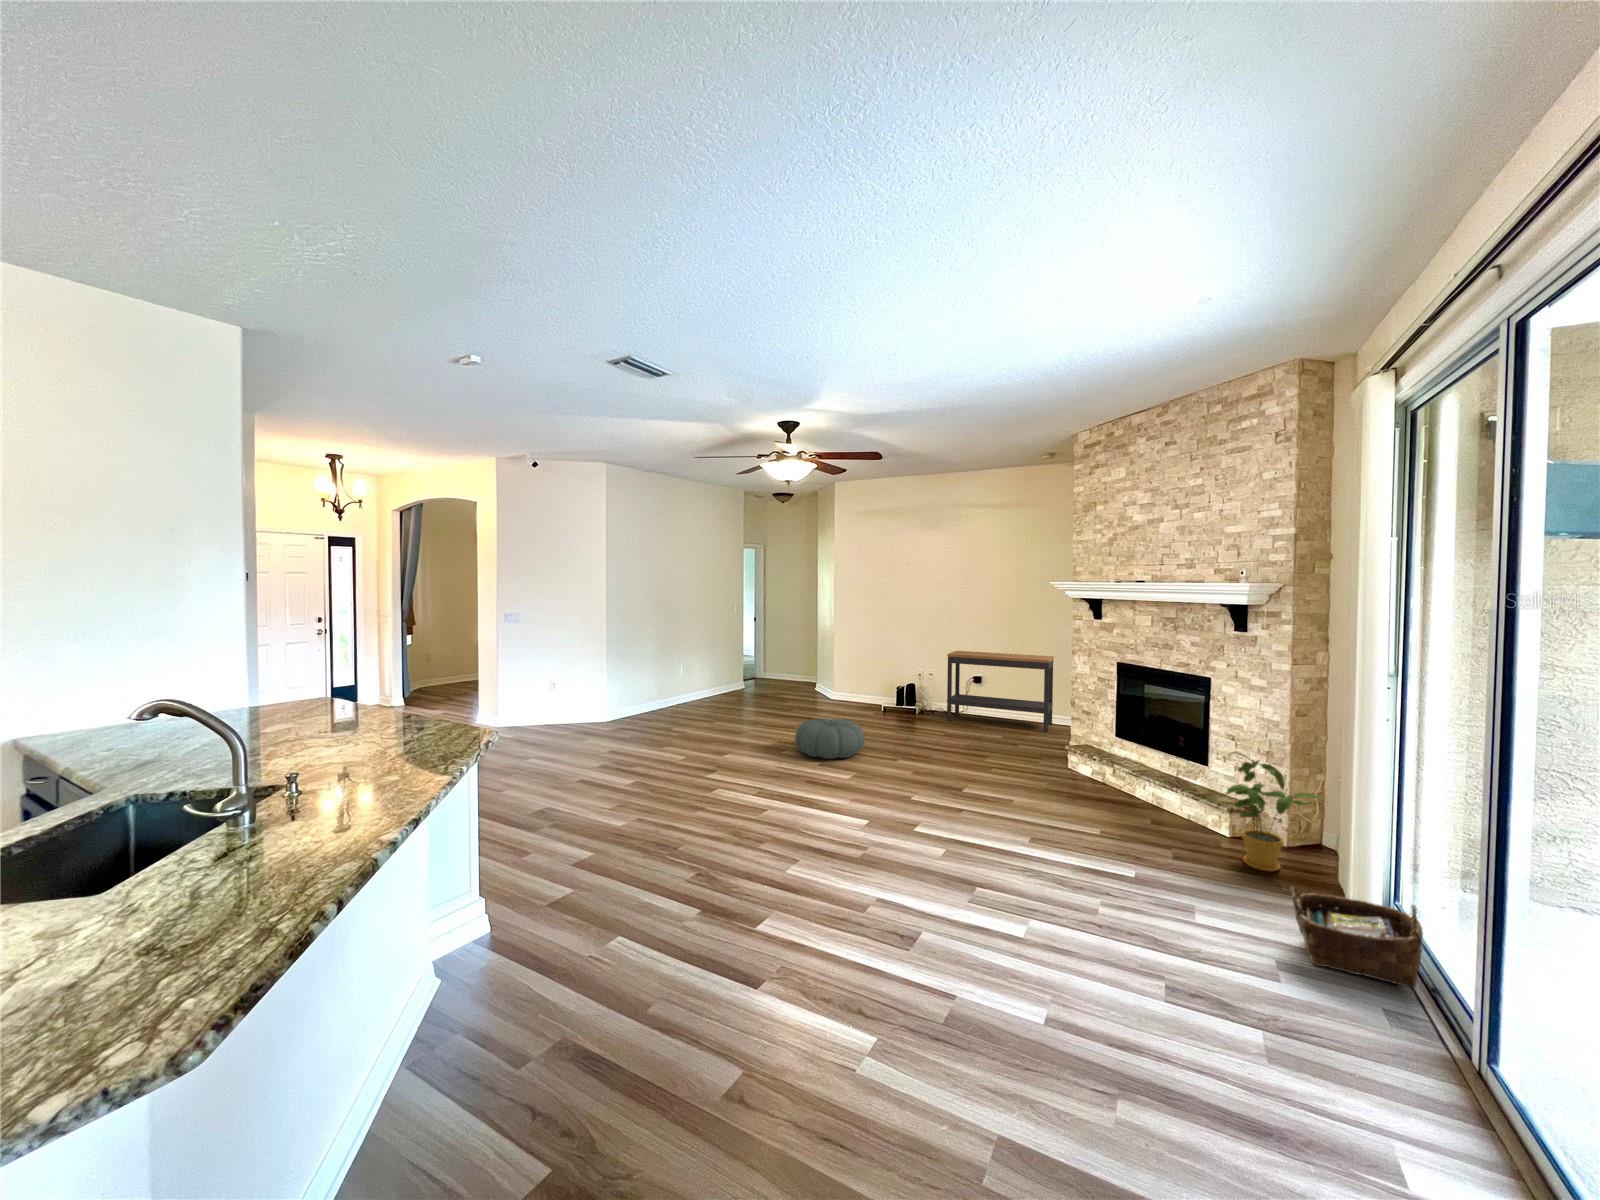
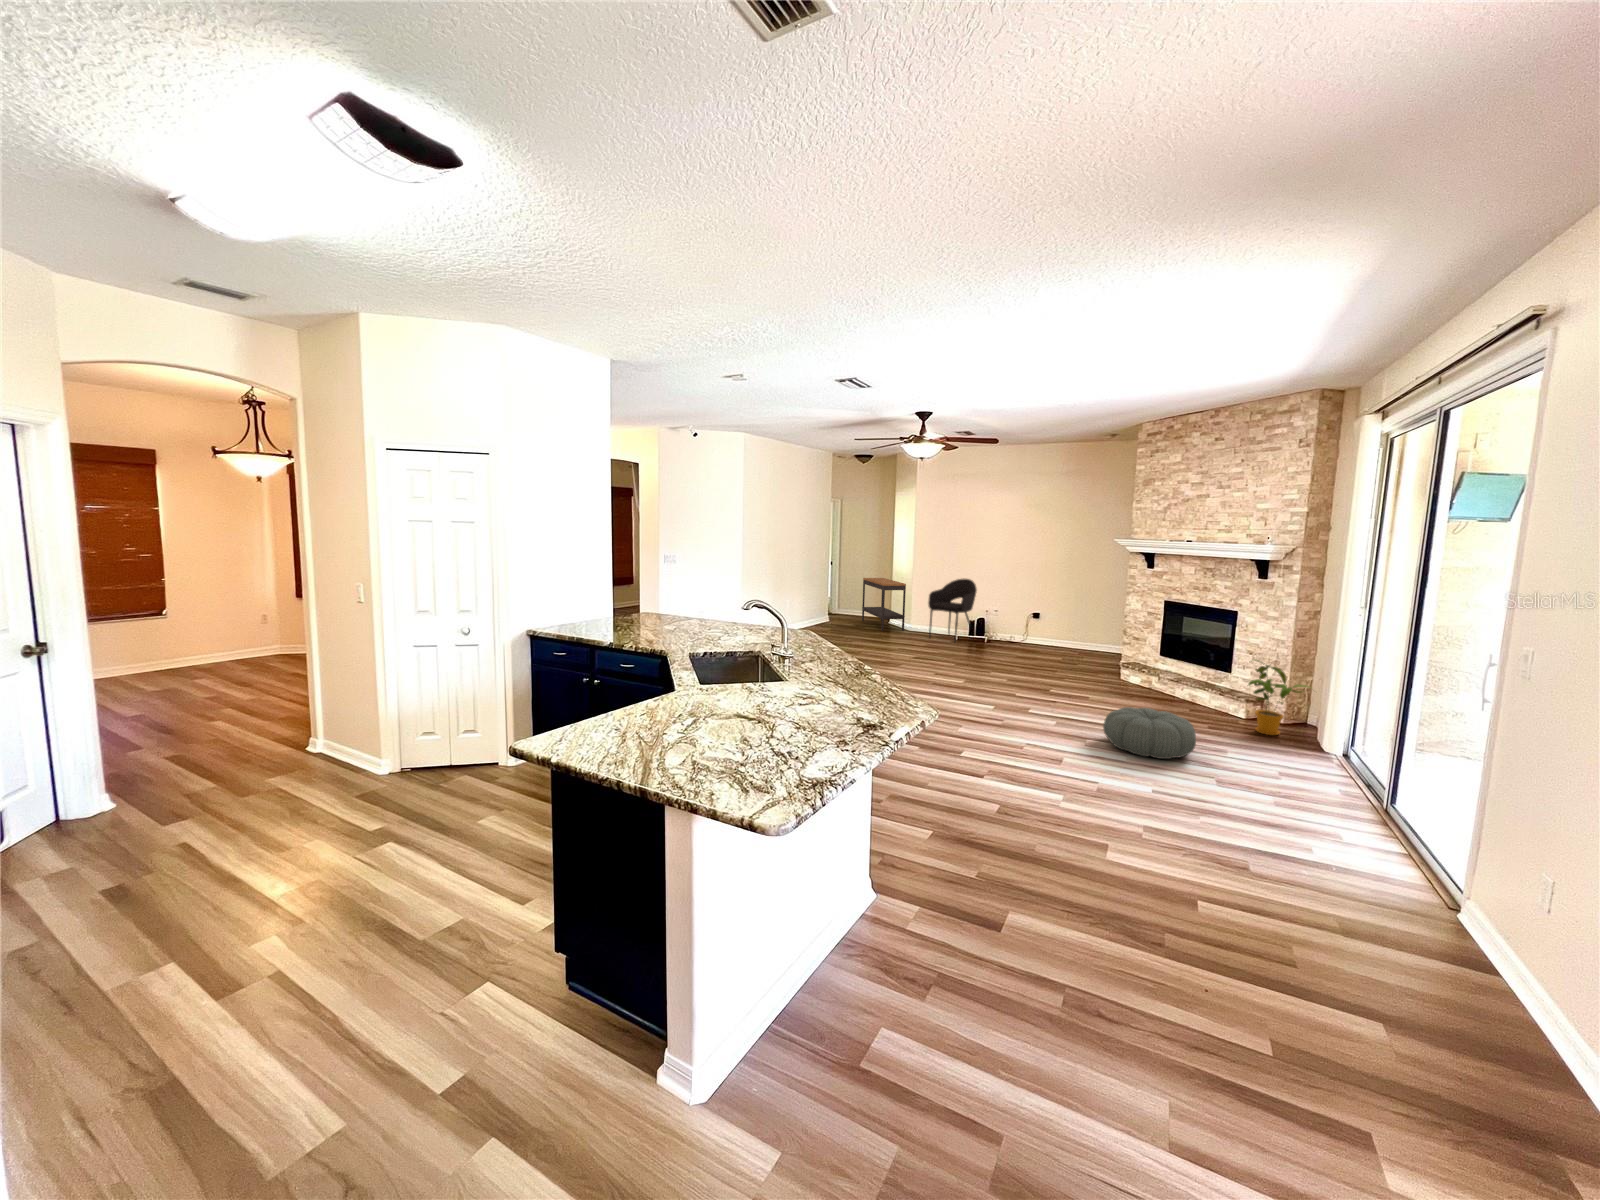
armchair: none [846,634,905,716] -> present [928,579,977,642]
console table: present [947,651,1054,732] -> present [862,578,906,631]
pouf: present [795,718,864,759] -> present [1103,707,1196,759]
woven basket: present [1291,887,1423,988] -> none [1290,733,1366,782]

